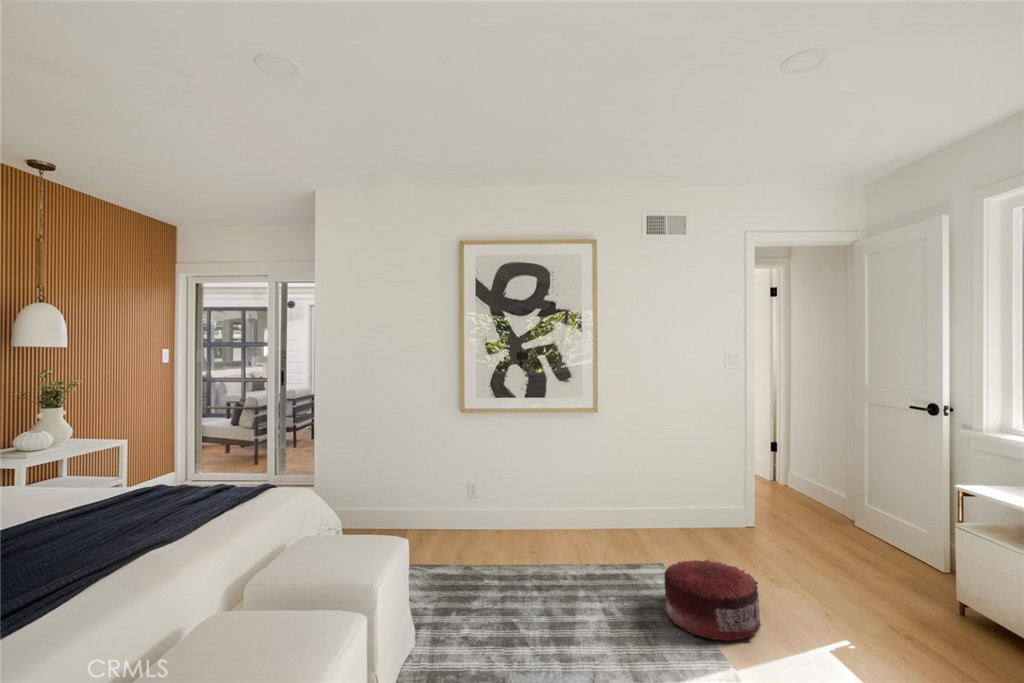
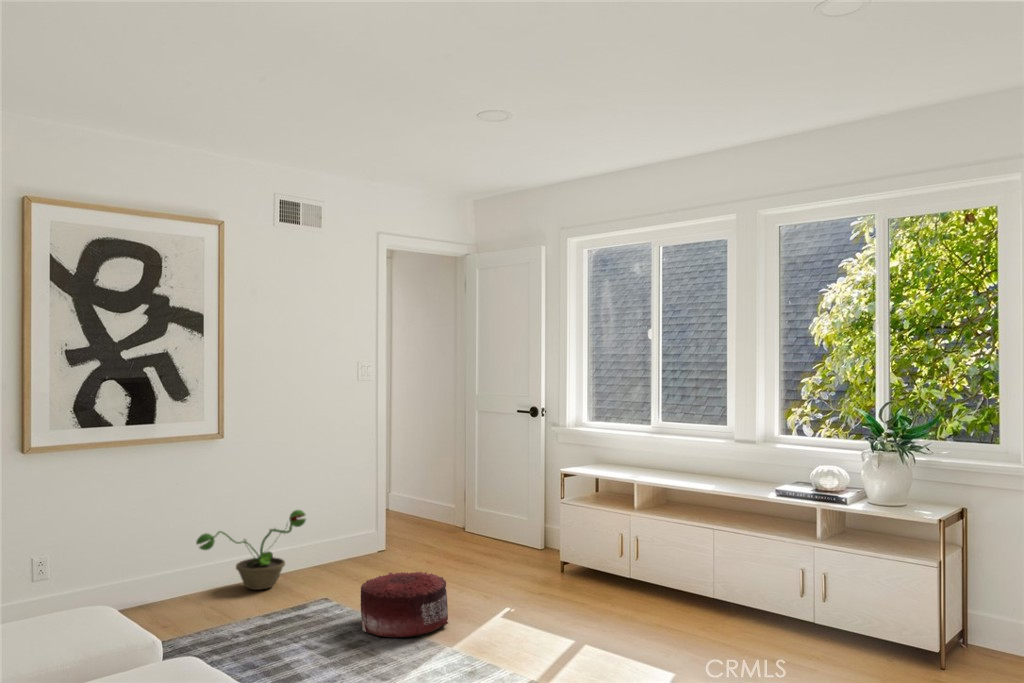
decorative plant: none [574,479,648,538] -> present [196,510,306,590]

